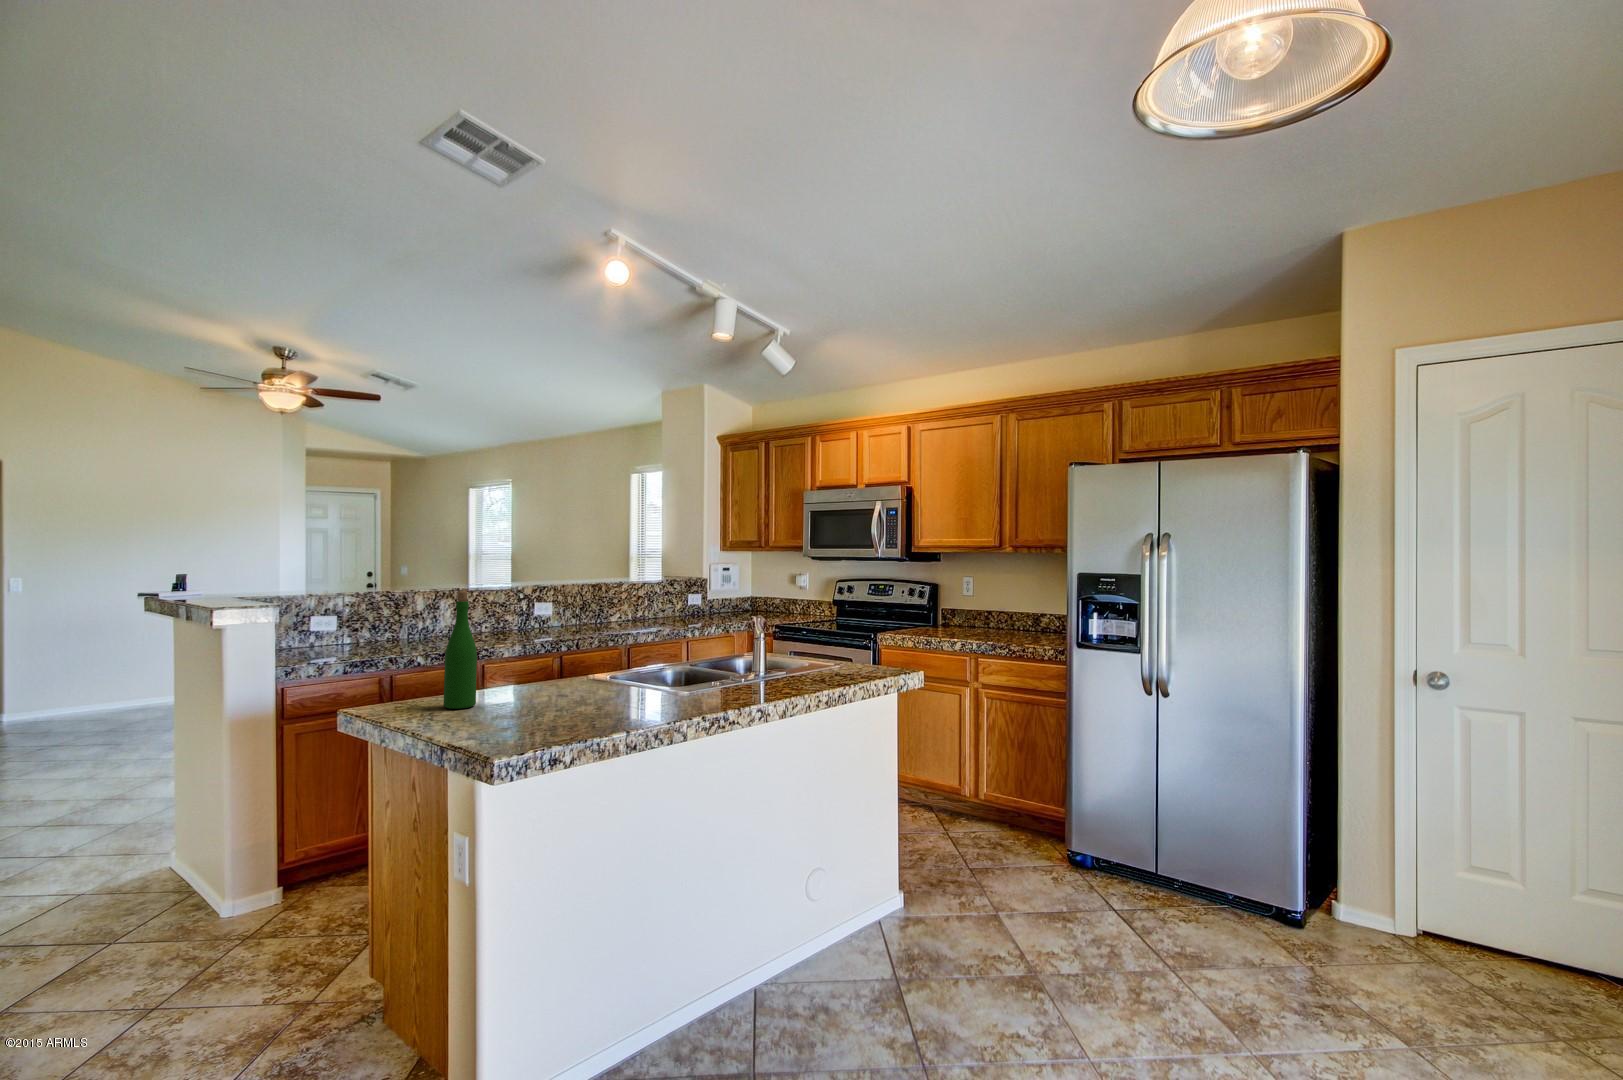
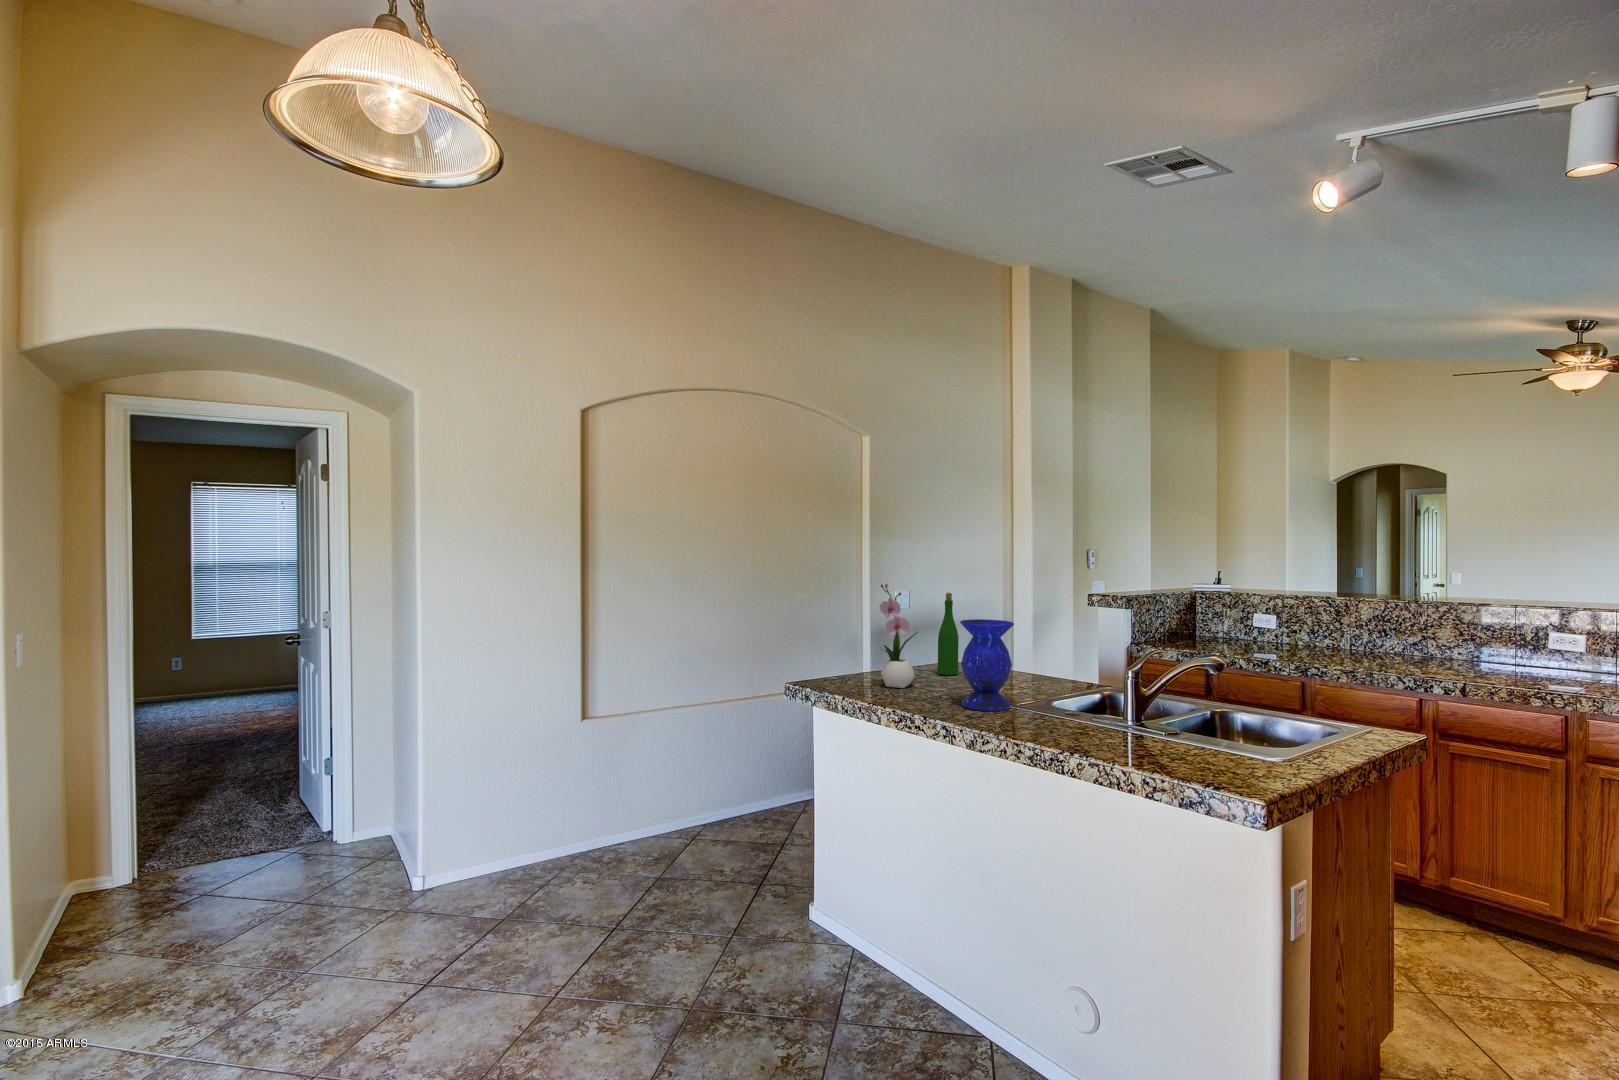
flower arrangement: none [520,574,577,722] -> present [880,584,918,688]
vase: none [656,606,713,700] -> present [960,619,1014,711]

